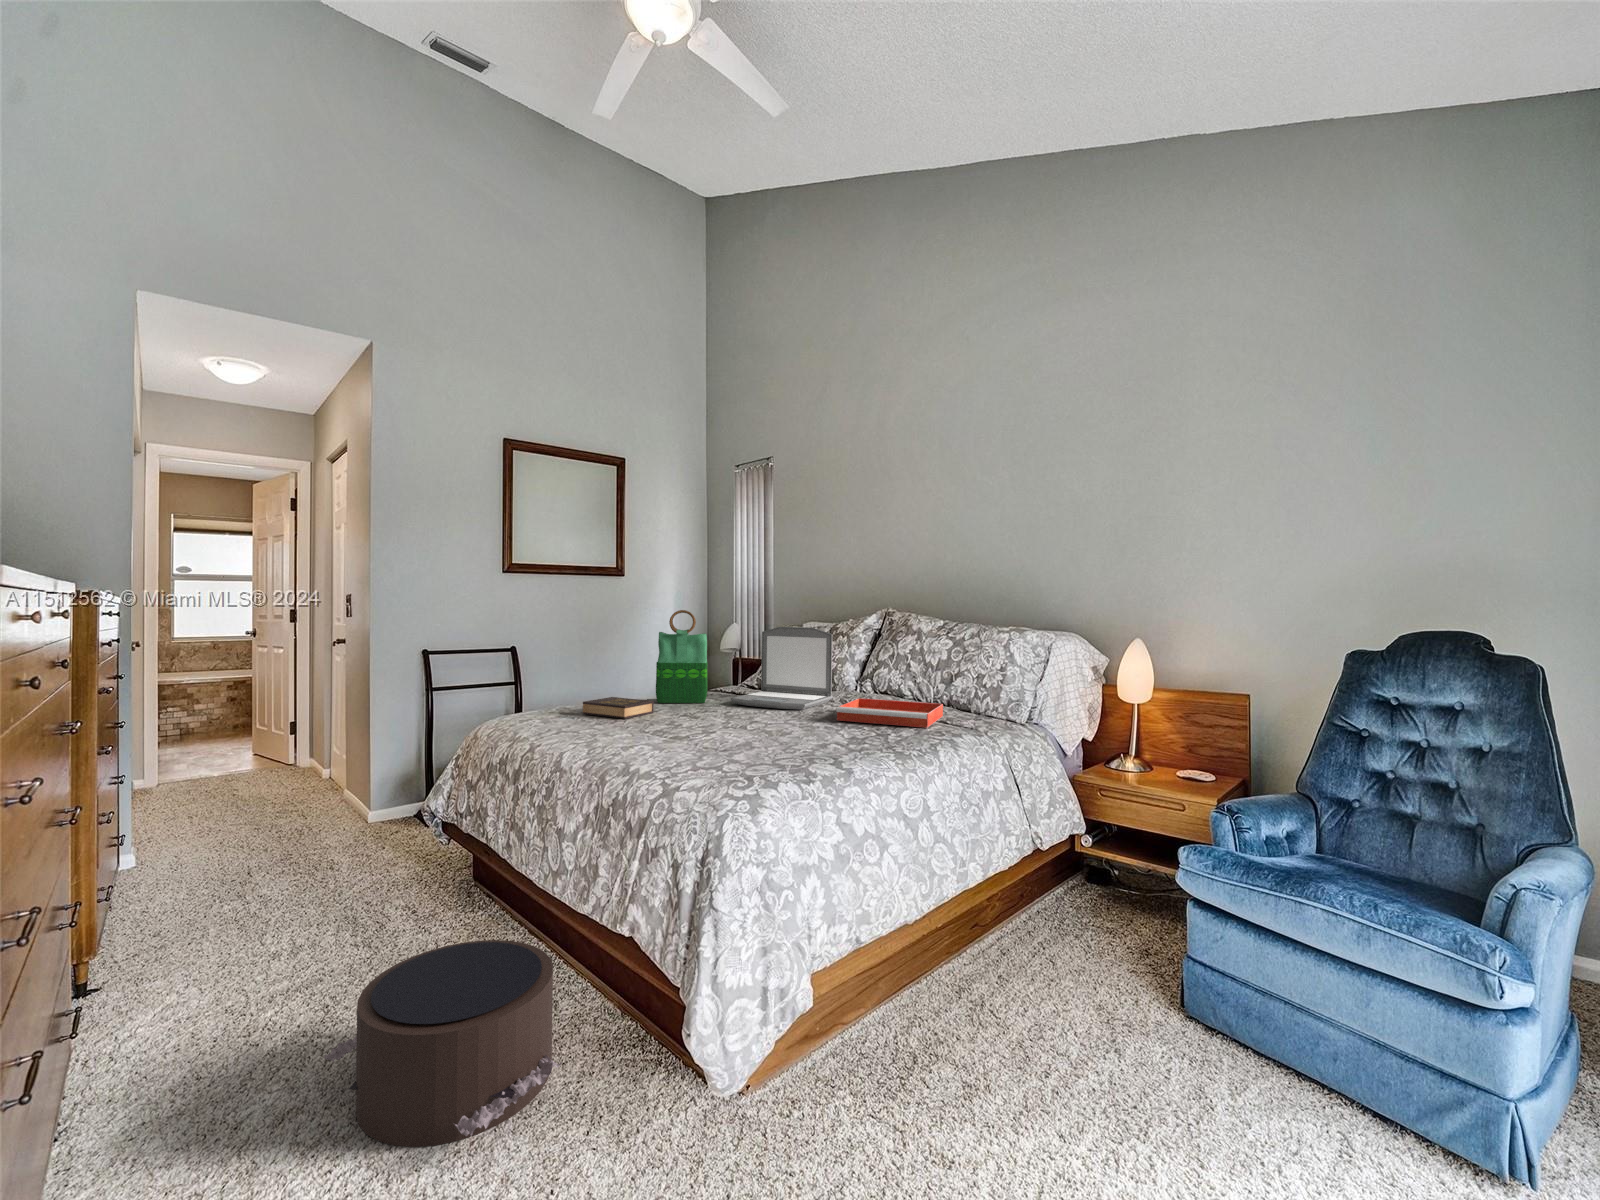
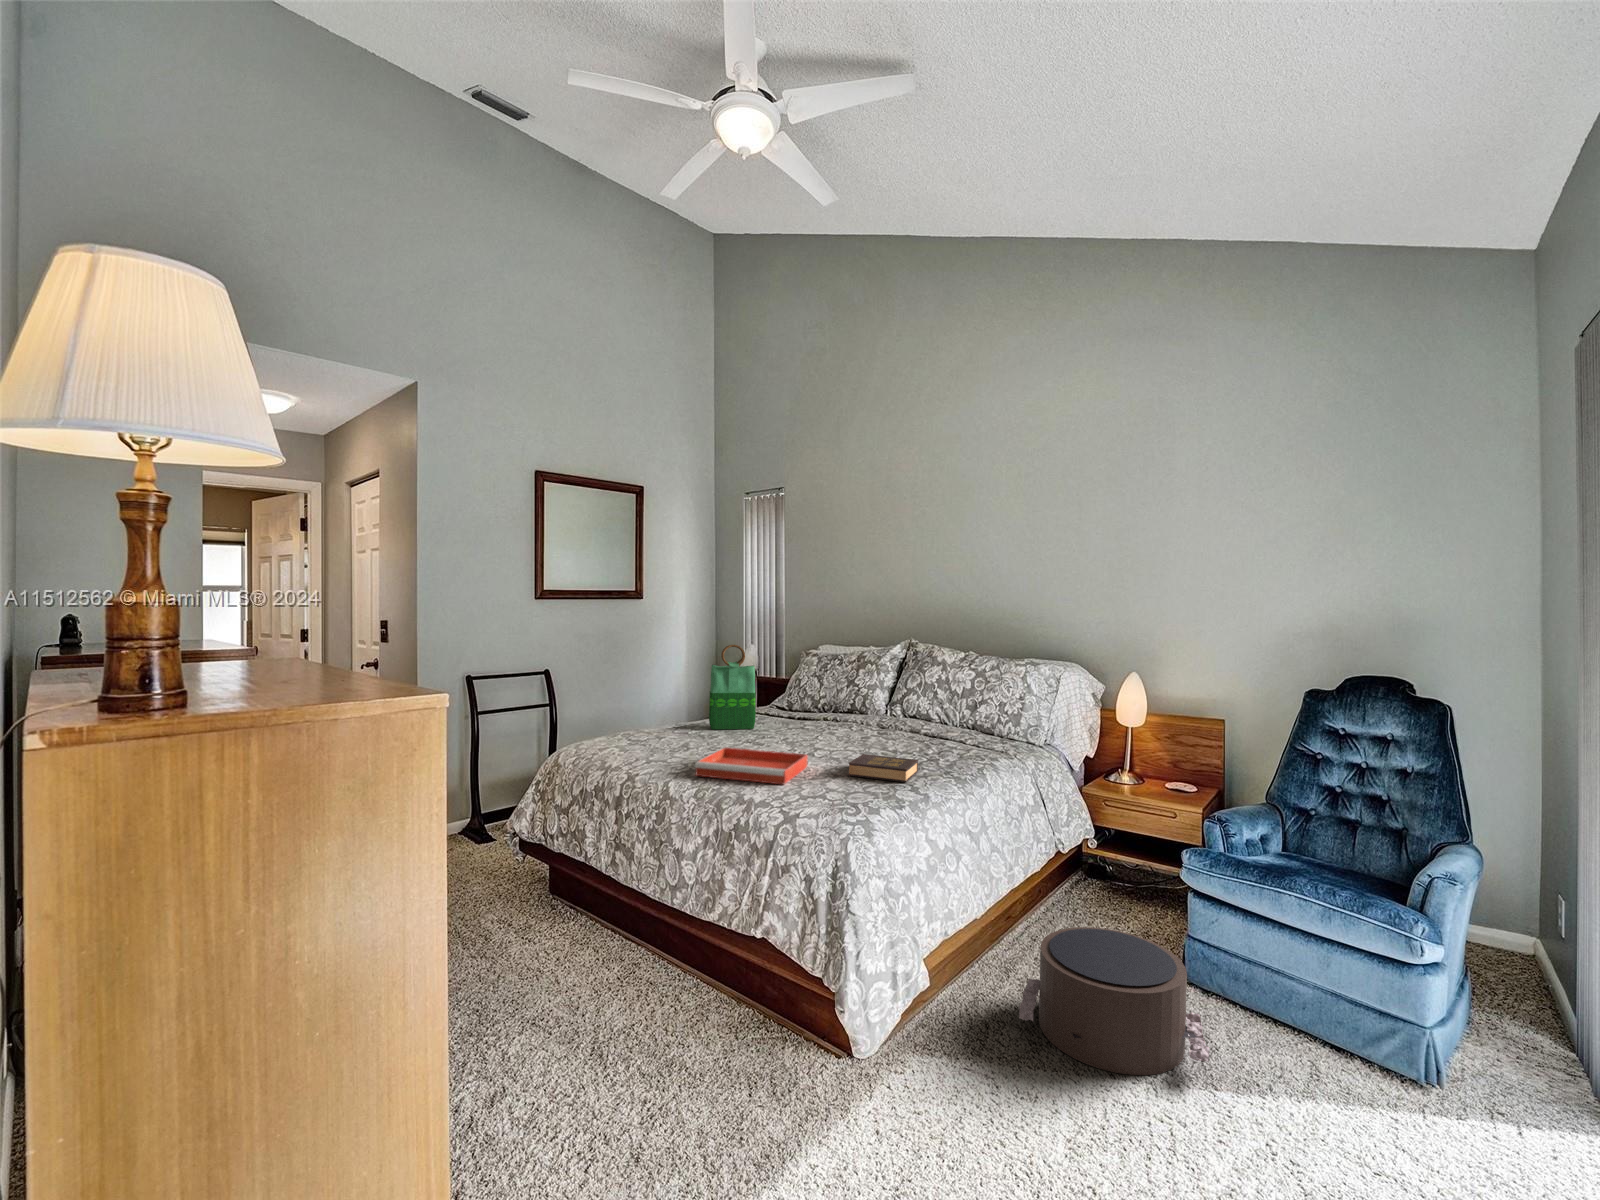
laptop: present [731,627,833,710] -> none [779,658,867,735]
hardback book: present [583,697,654,719] -> present [849,754,918,782]
tray: present [836,698,943,728] -> present [695,748,808,784]
pouf: present [324,940,561,1147] -> present [1019,927,1209,1075]

